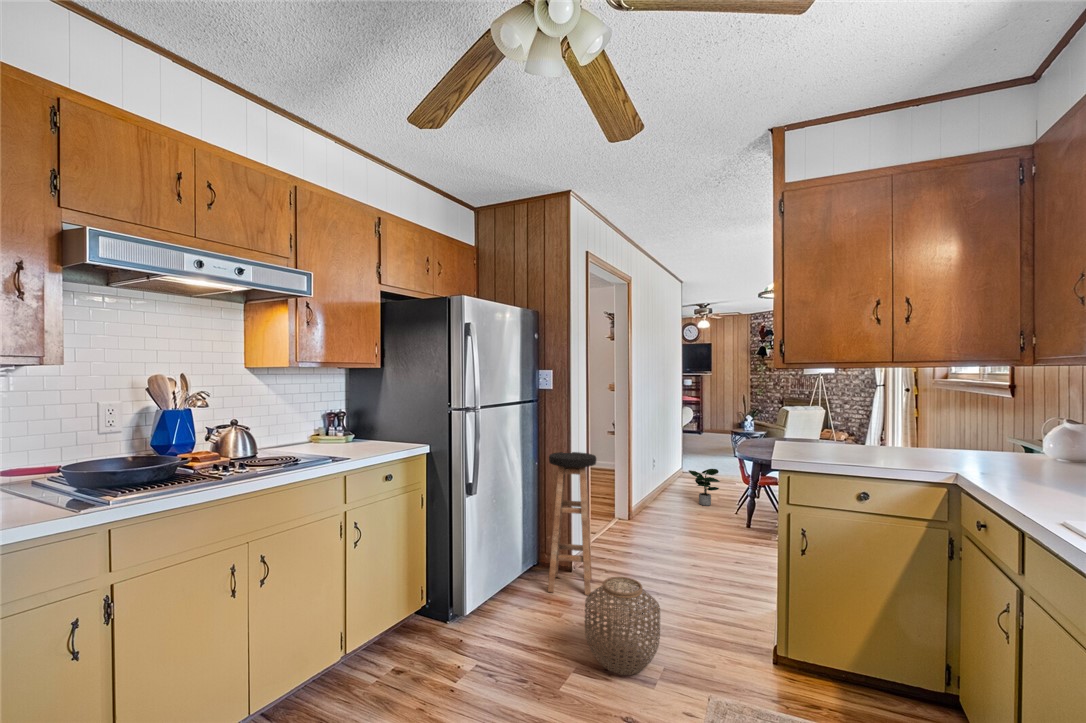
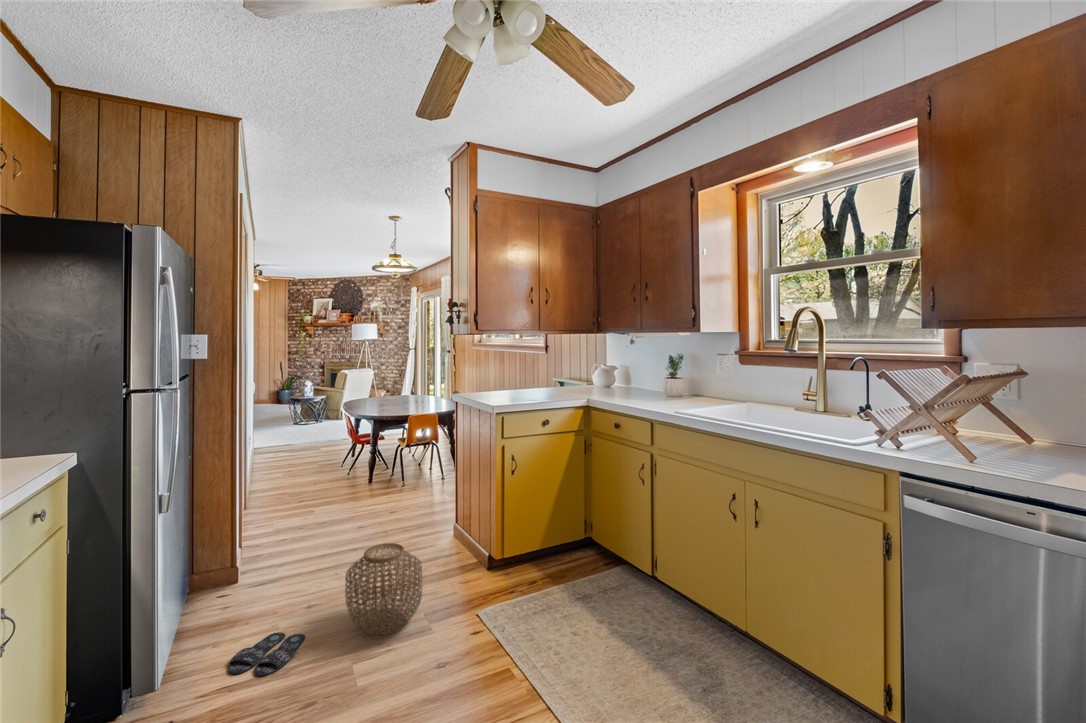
bar stool: present [548,452,596,595] -> none [216,438,290,614]
potted plant: present [689,469,720,506] -> none [293,438,330,478]
slippers: none [505,619,565,648] -> present [229,632,305,676]

